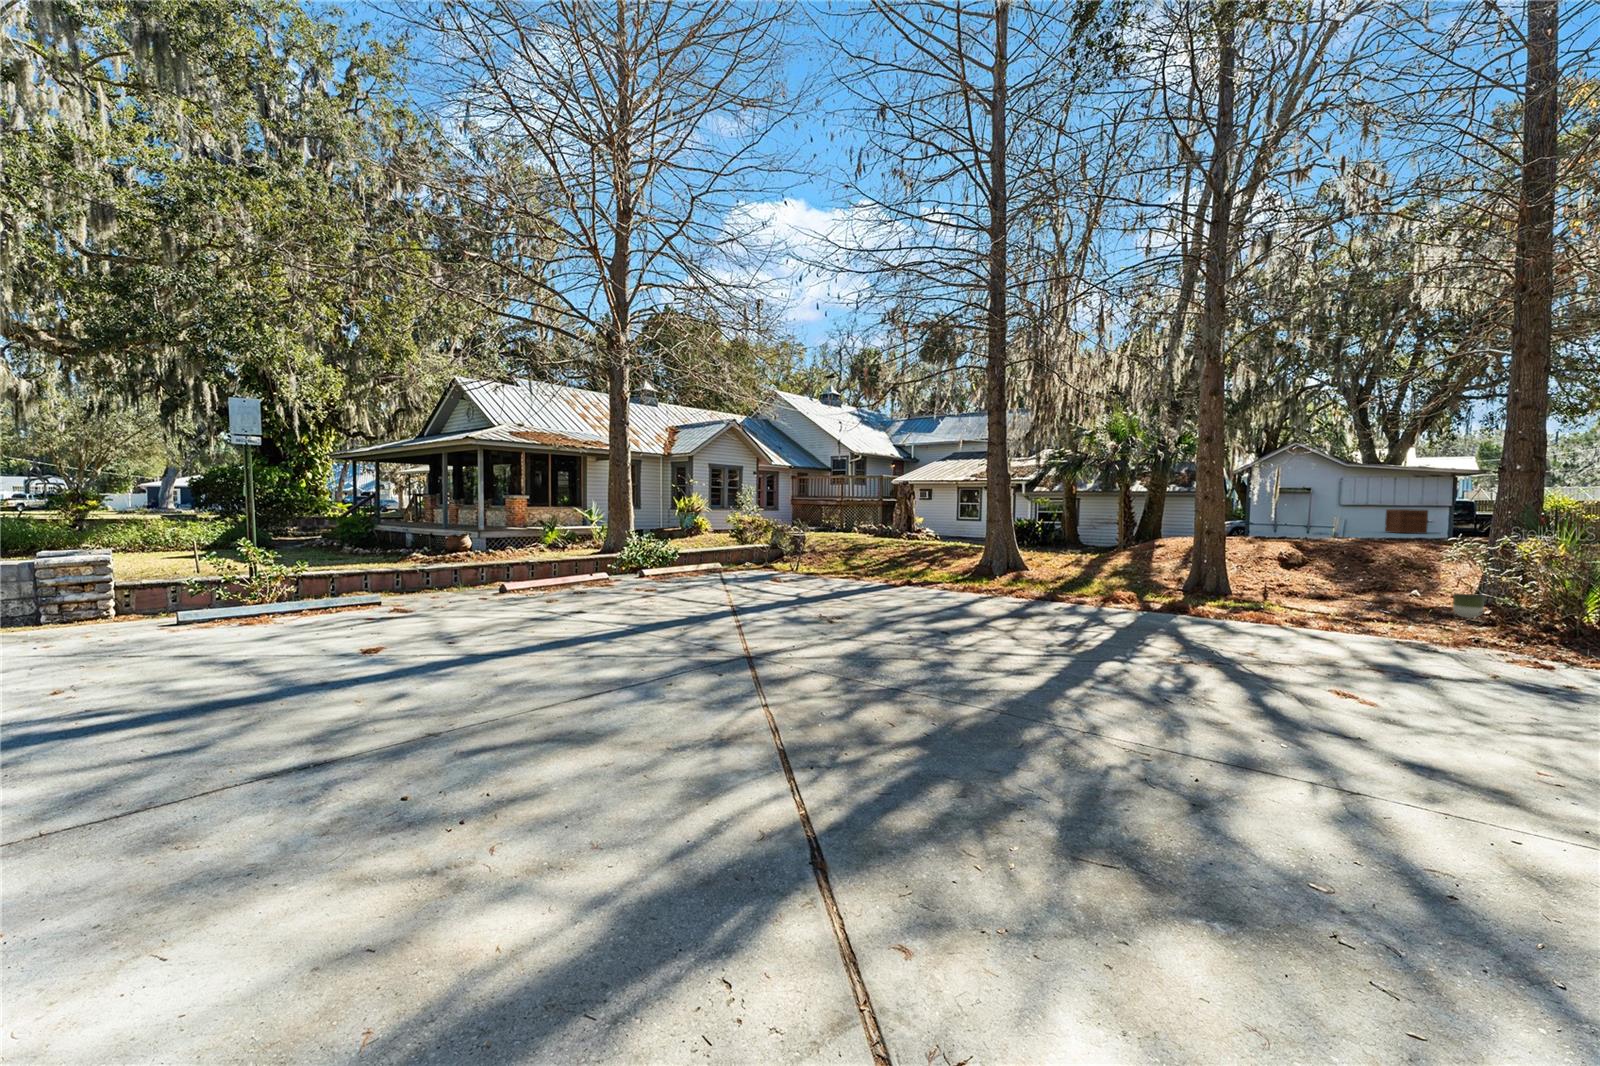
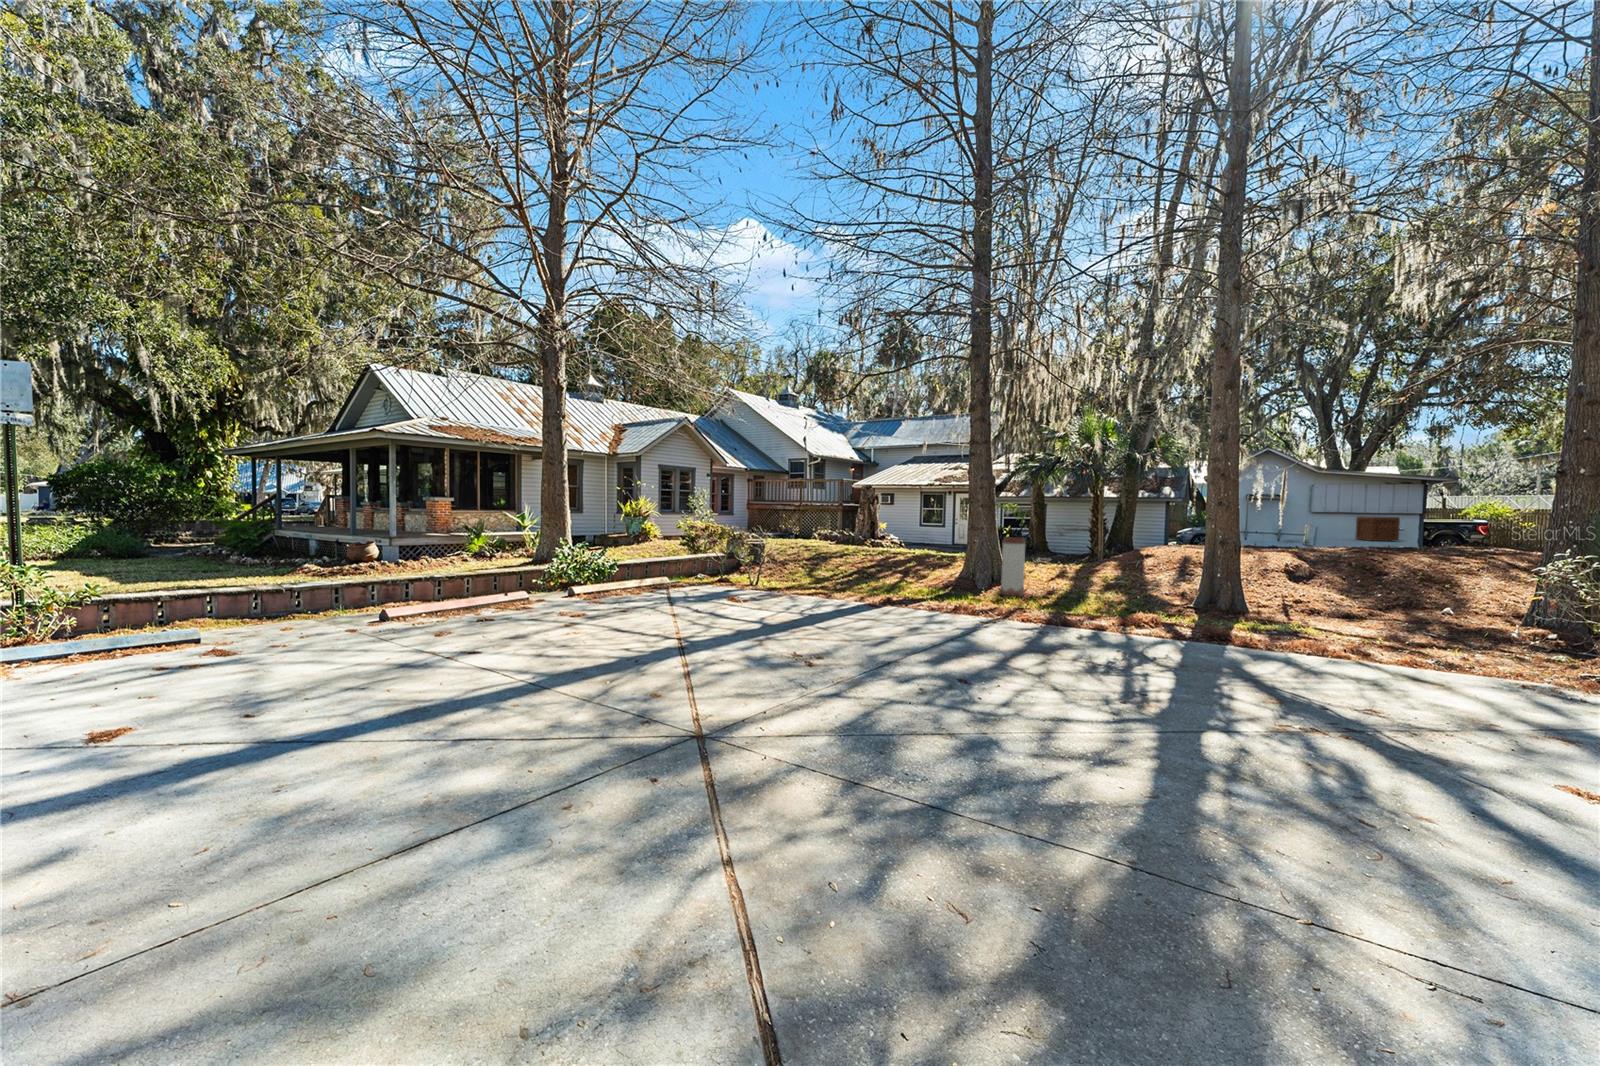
trash can: none [1013,528,1035,580] -> present [1001,537,1026,596]
planter: present [1453,593,1484,618] -> none [1517,616,1556,644]

